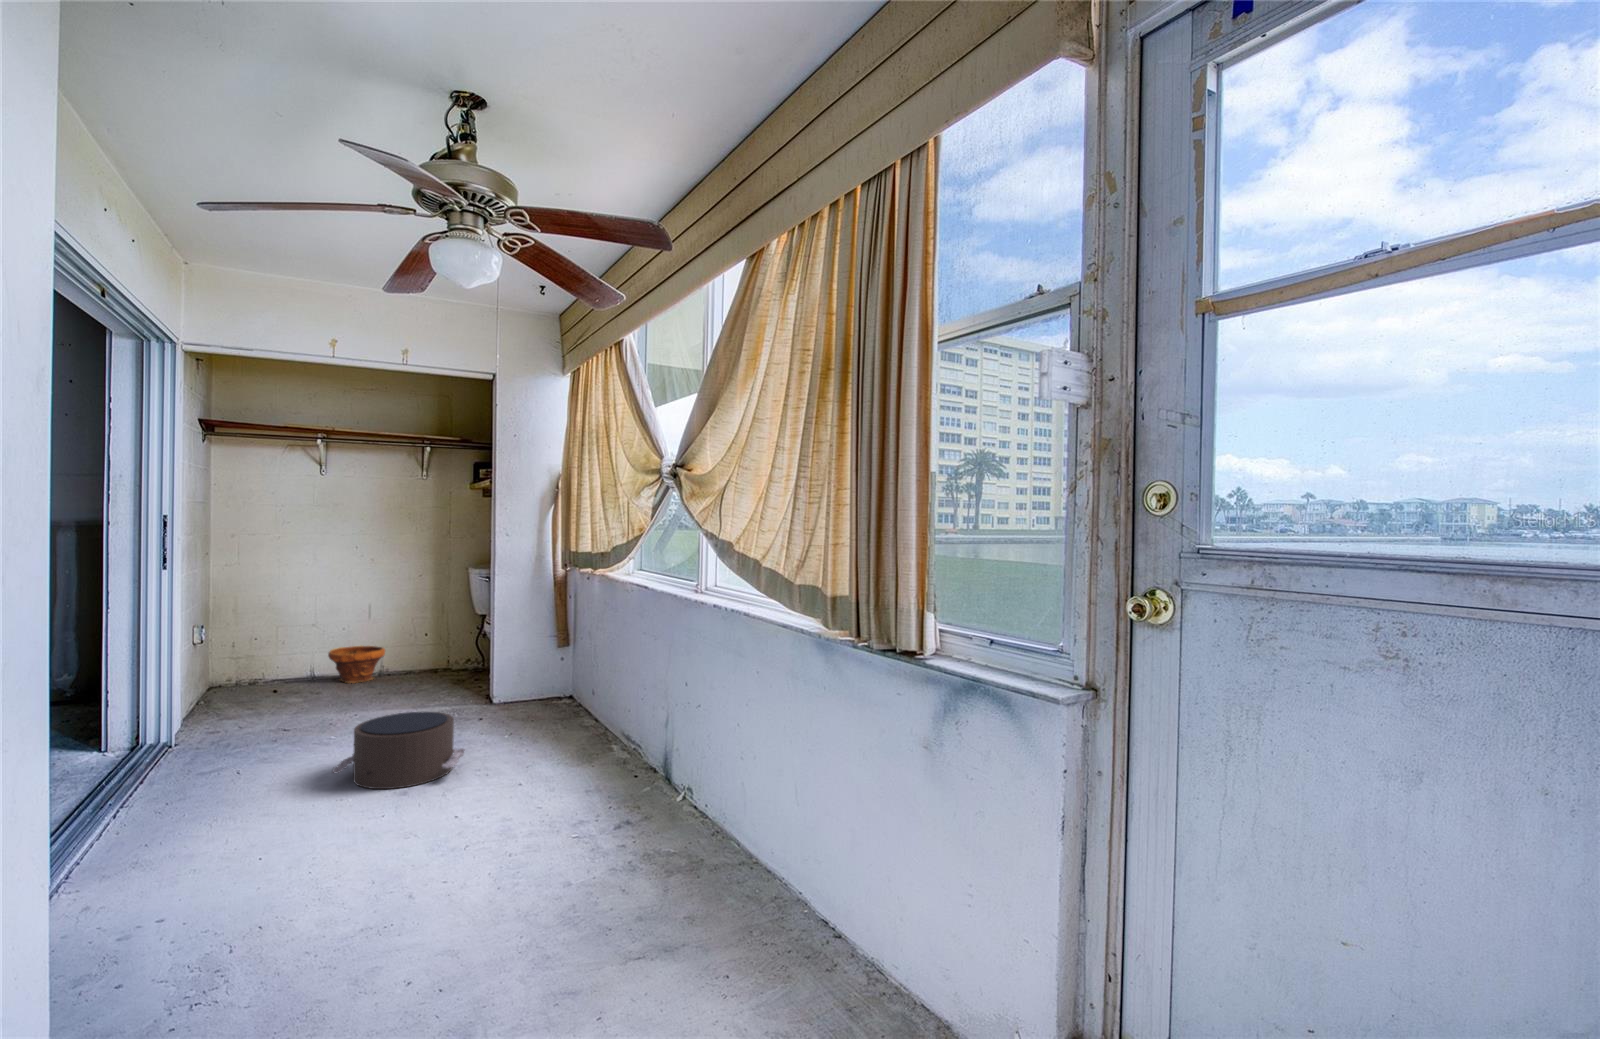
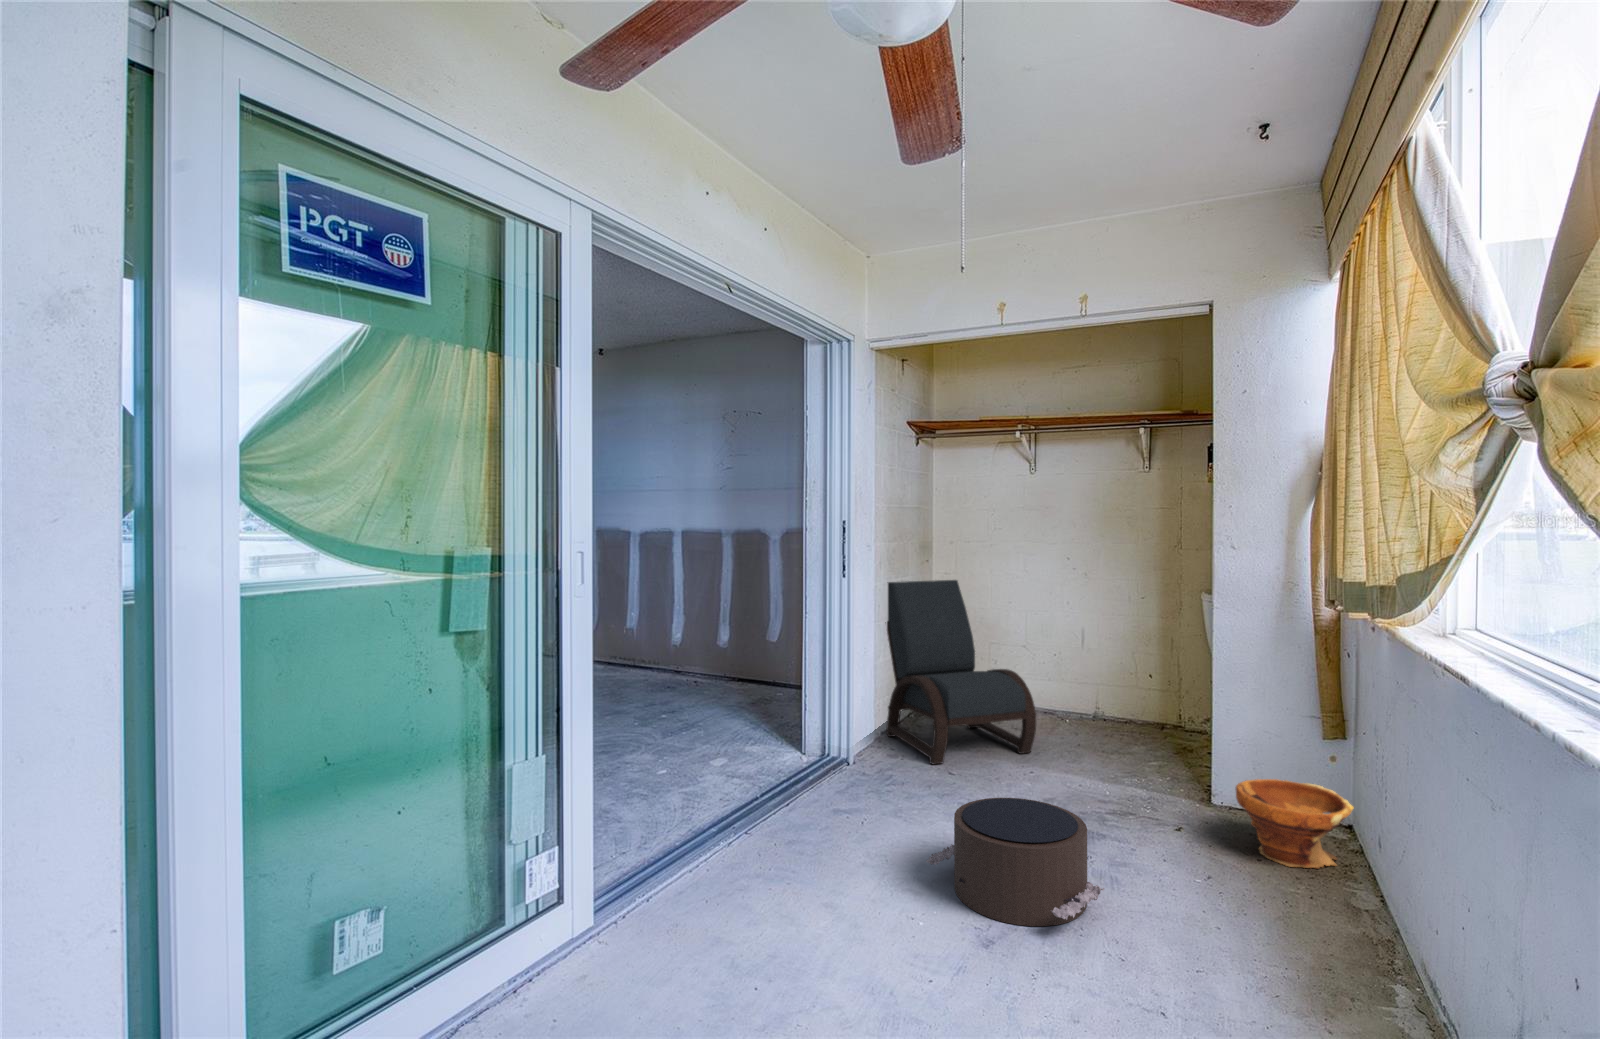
lounge chair: none [173,570,354,729] -> present [885,580,1036,764]
planter: present [328,646,385,683] -> present [1236,779,1354,869]

